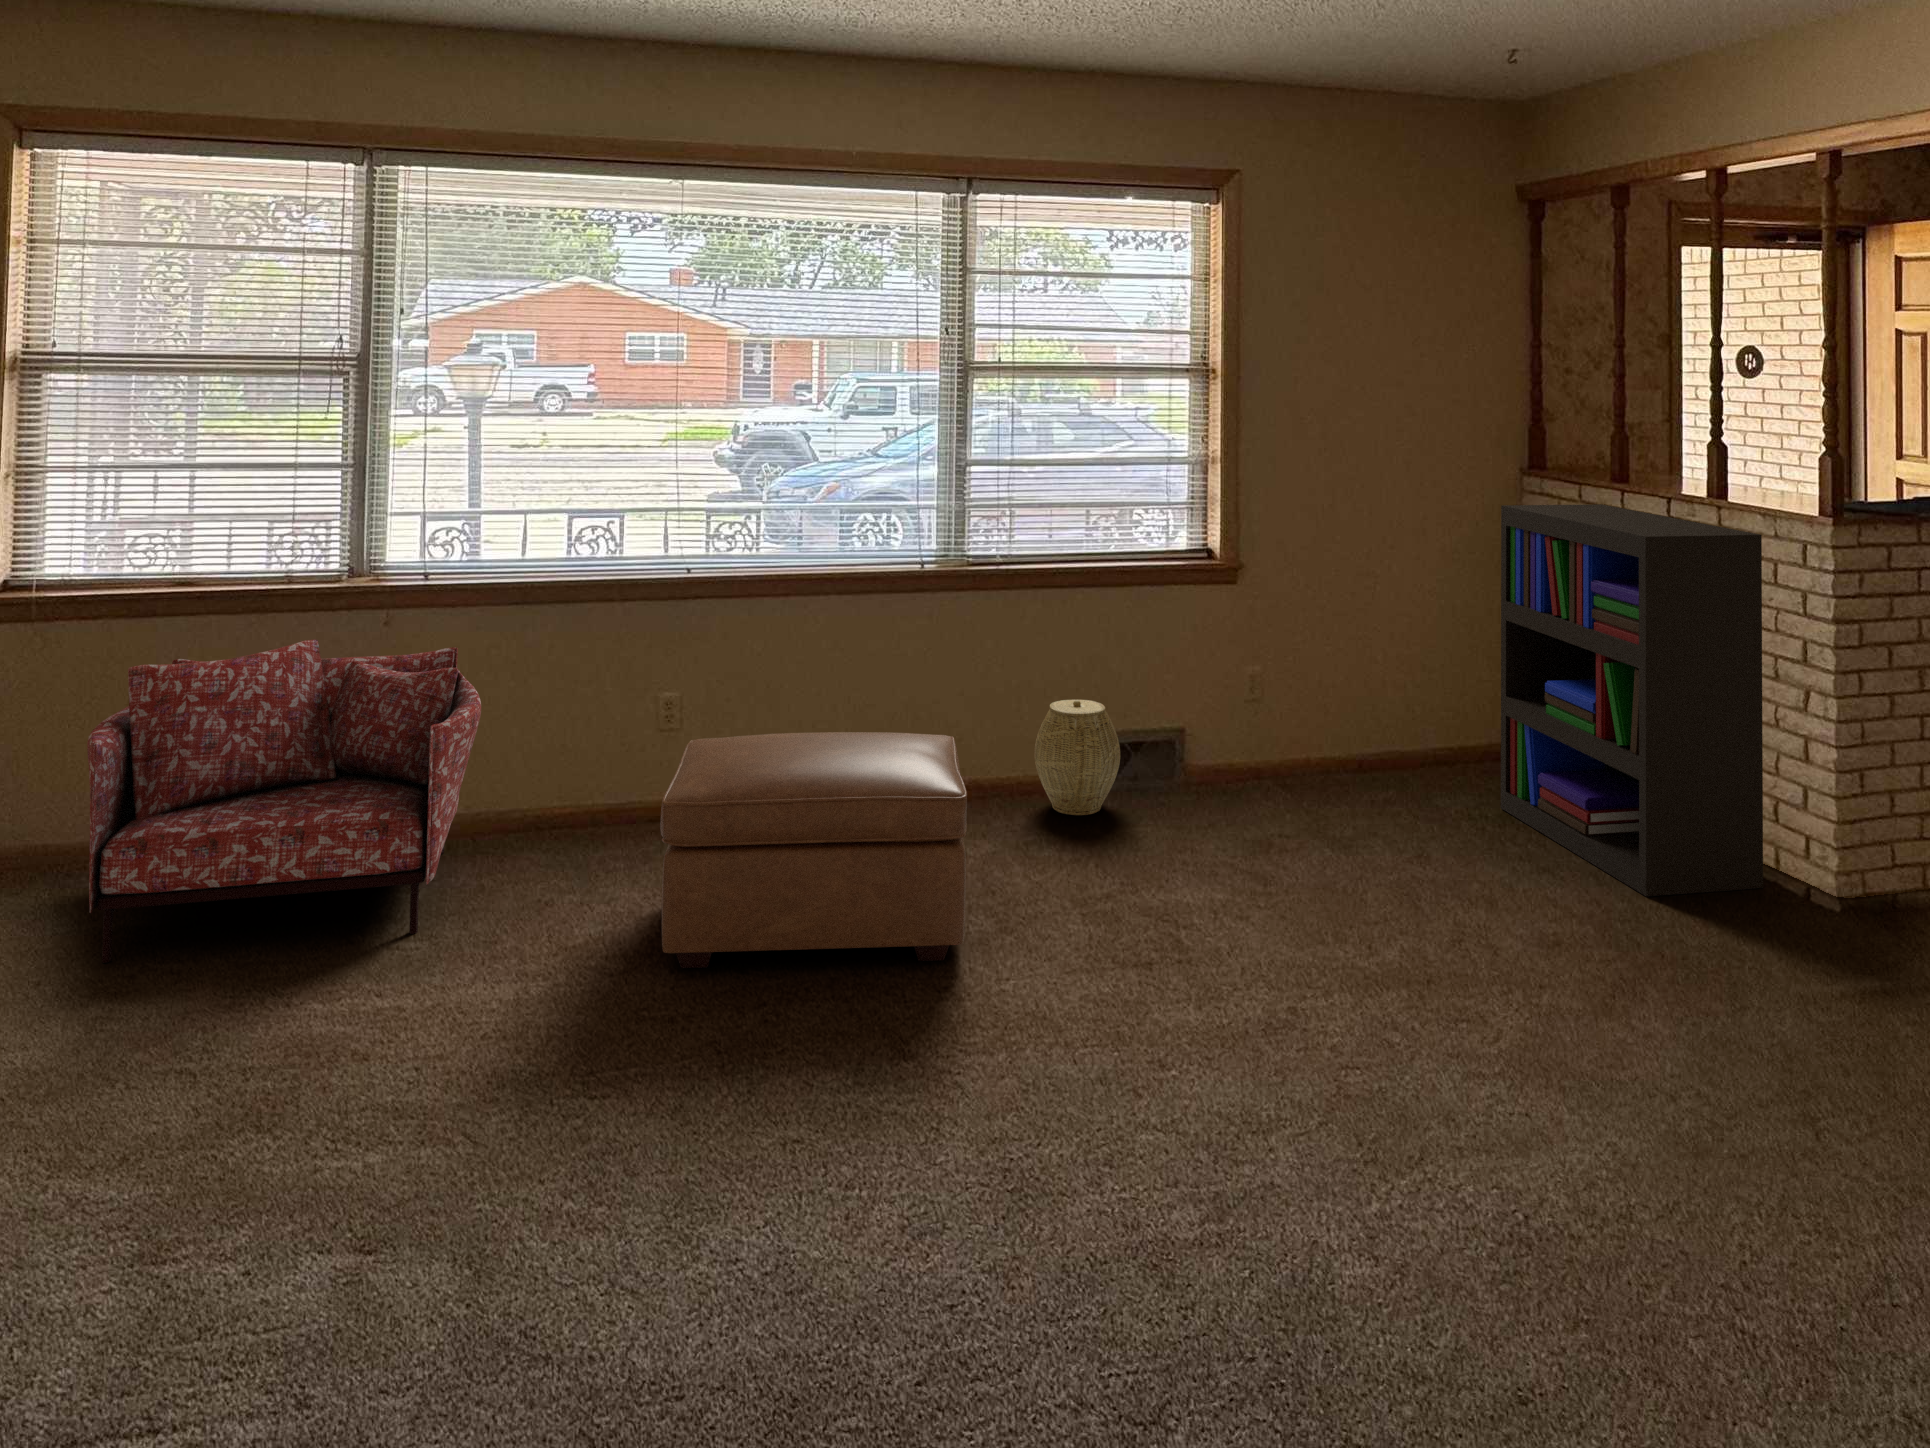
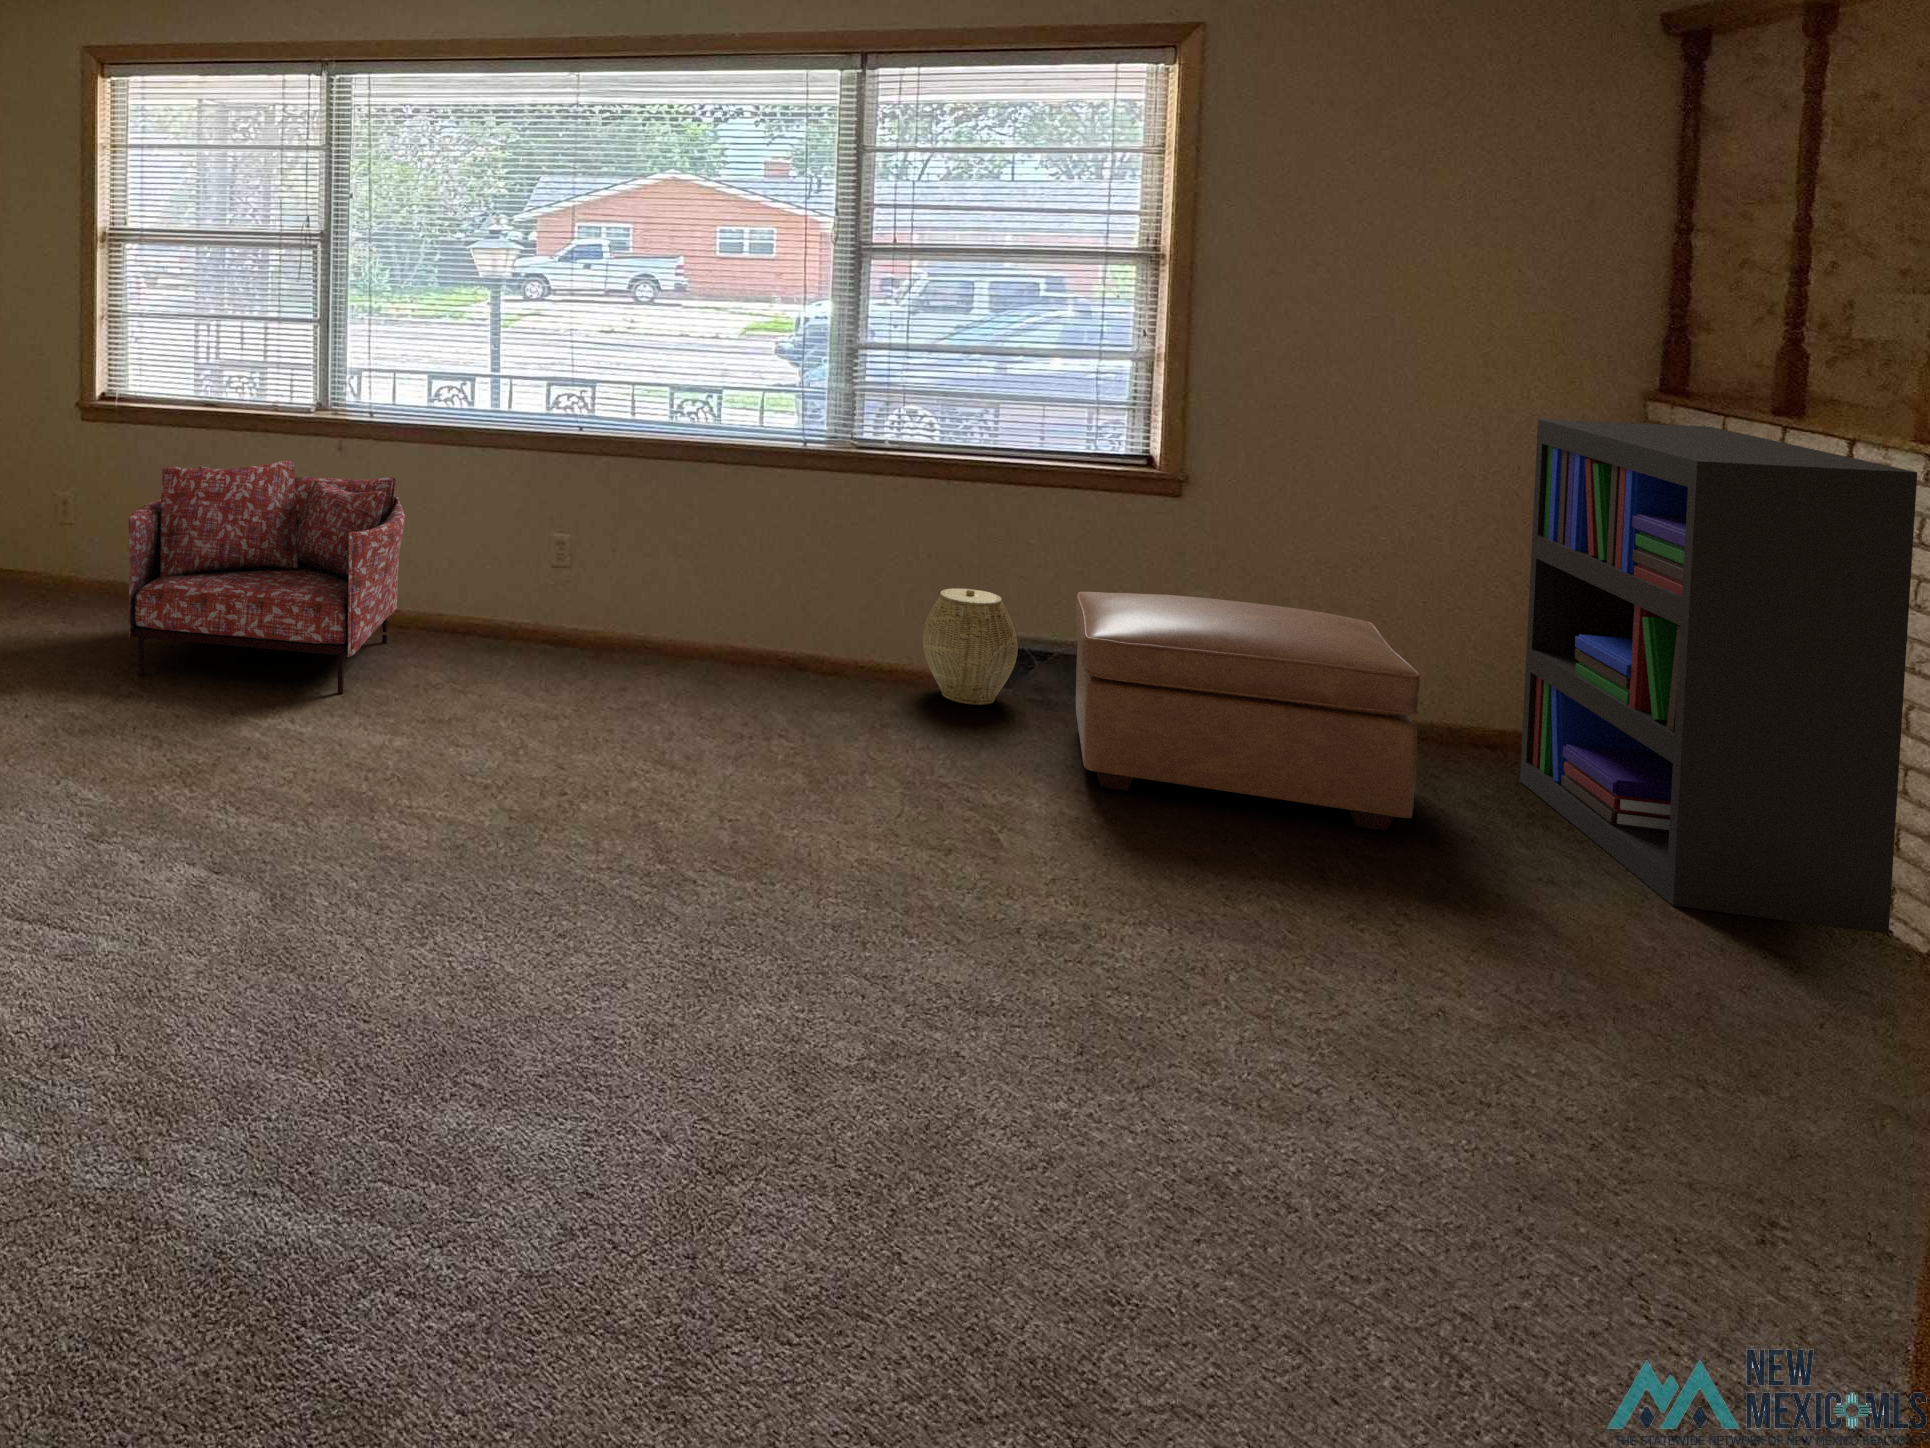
ottoman: present [660,732,967,968] -> present [1076,592,1420,831]

